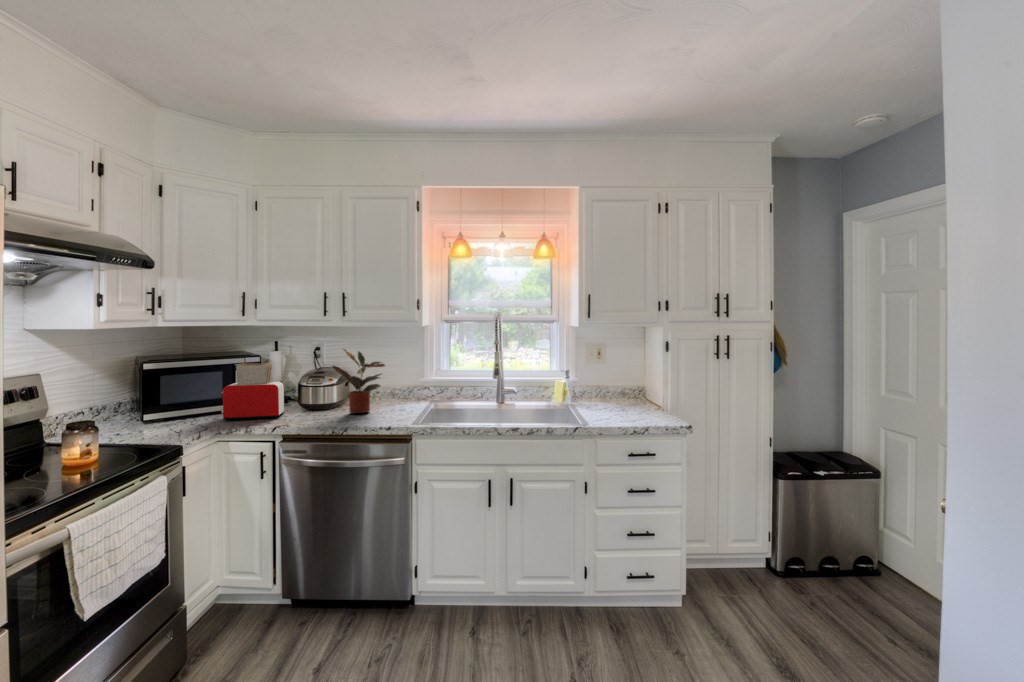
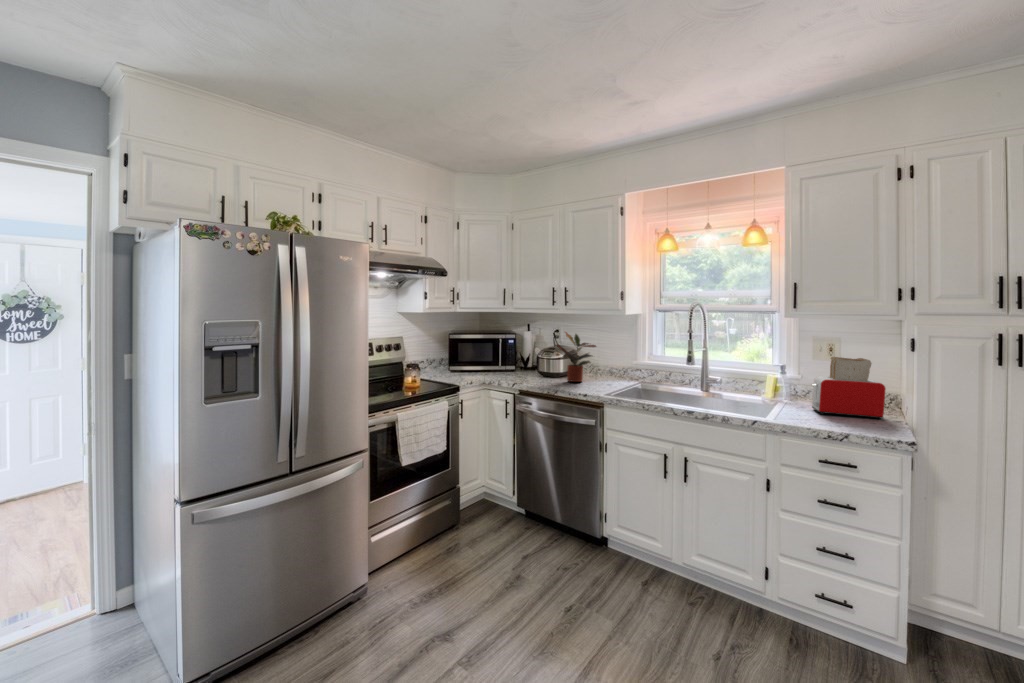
toaster: present [221,363,284,420] -> present [812,357,886,419]

